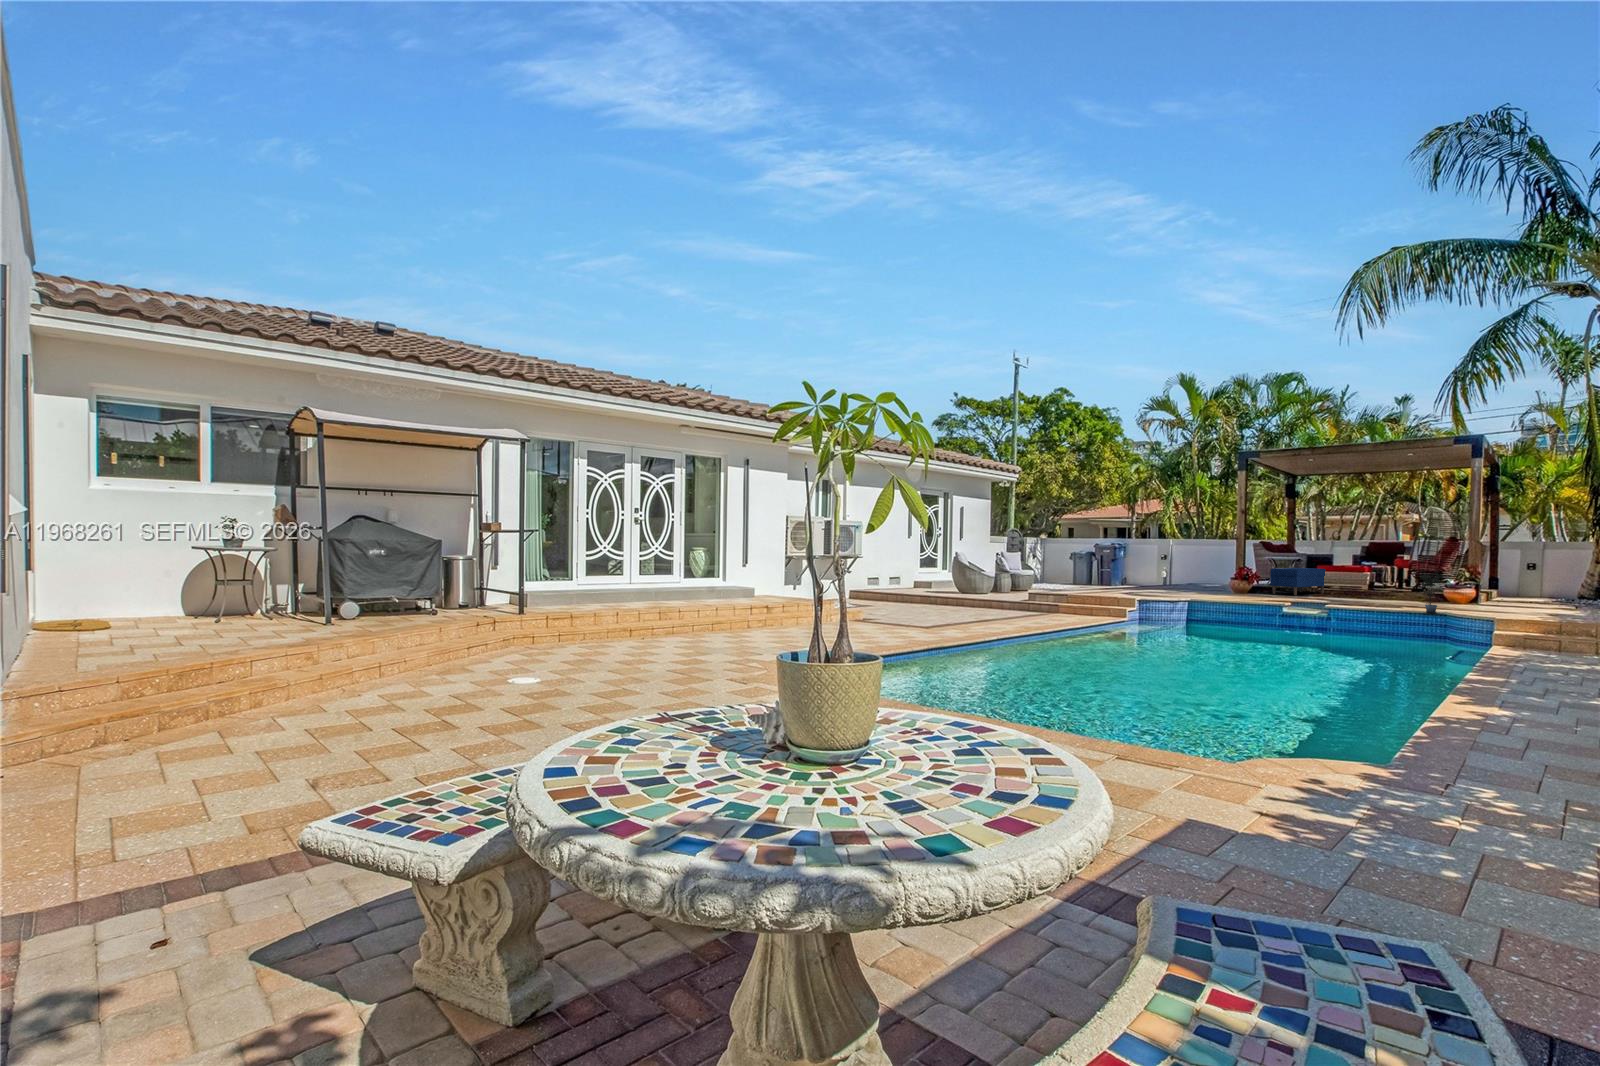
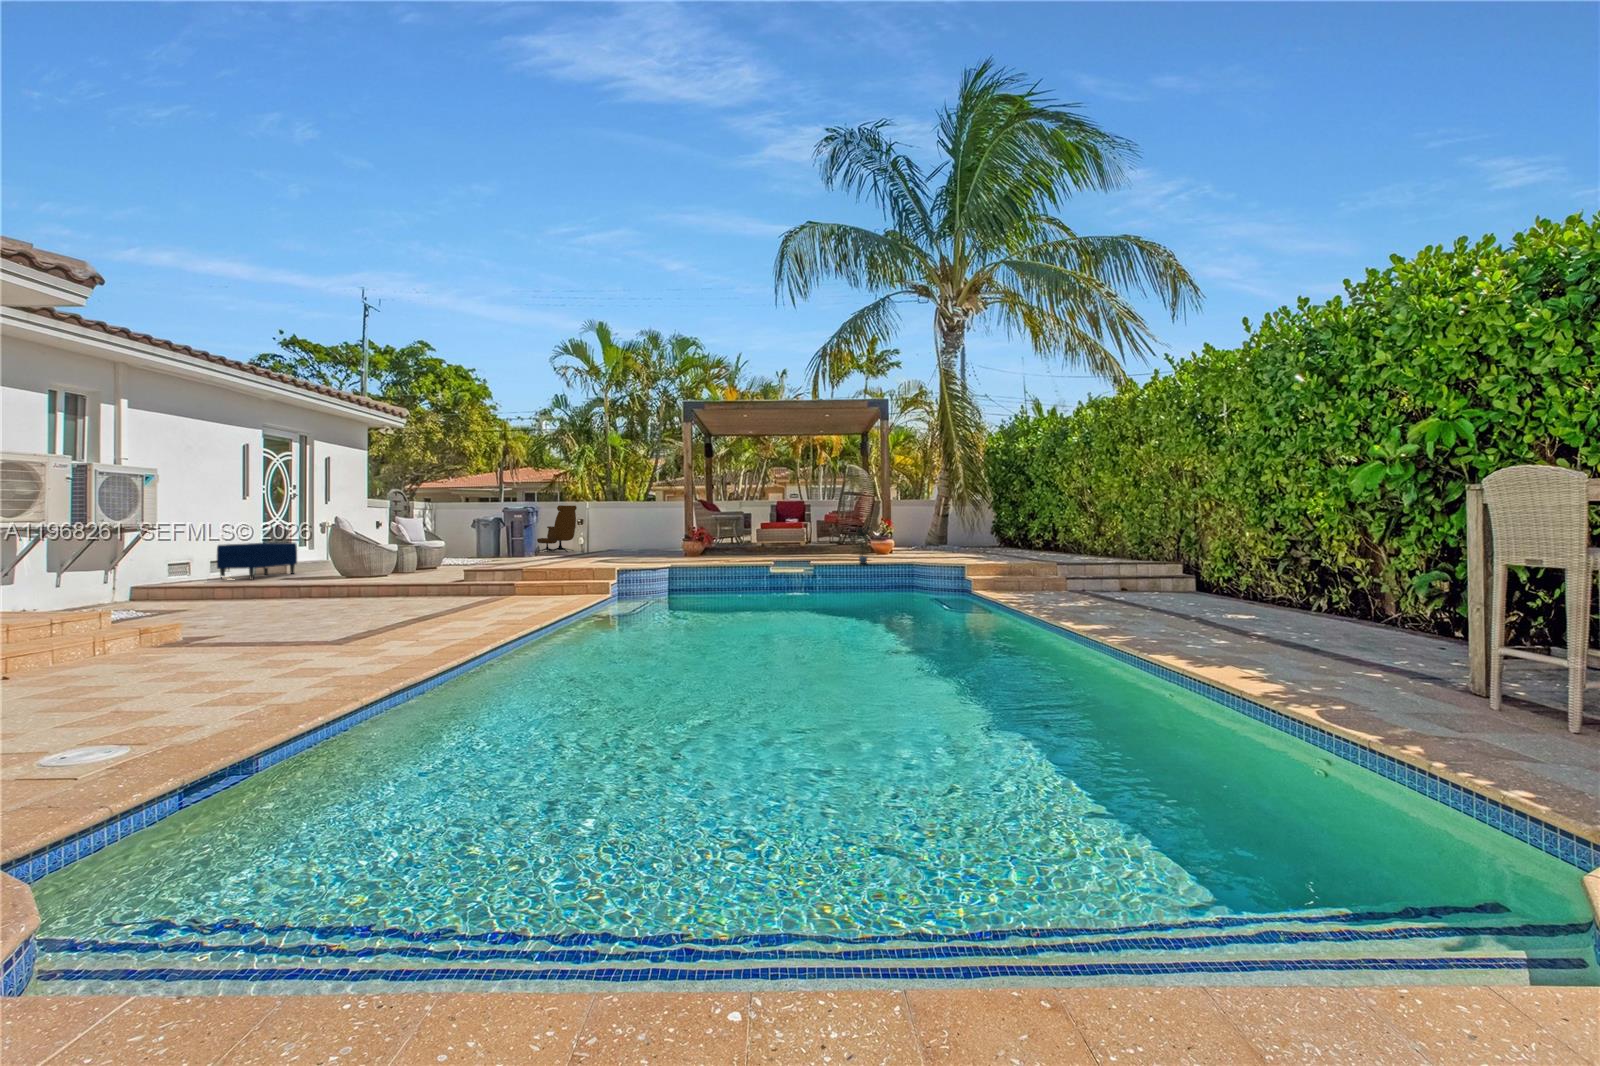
lounge chair: none [1122,542,1155,583] -> present [537,505,577,552]
bench: present [1270,568,1326,595] -> present [217,543,297,580]

